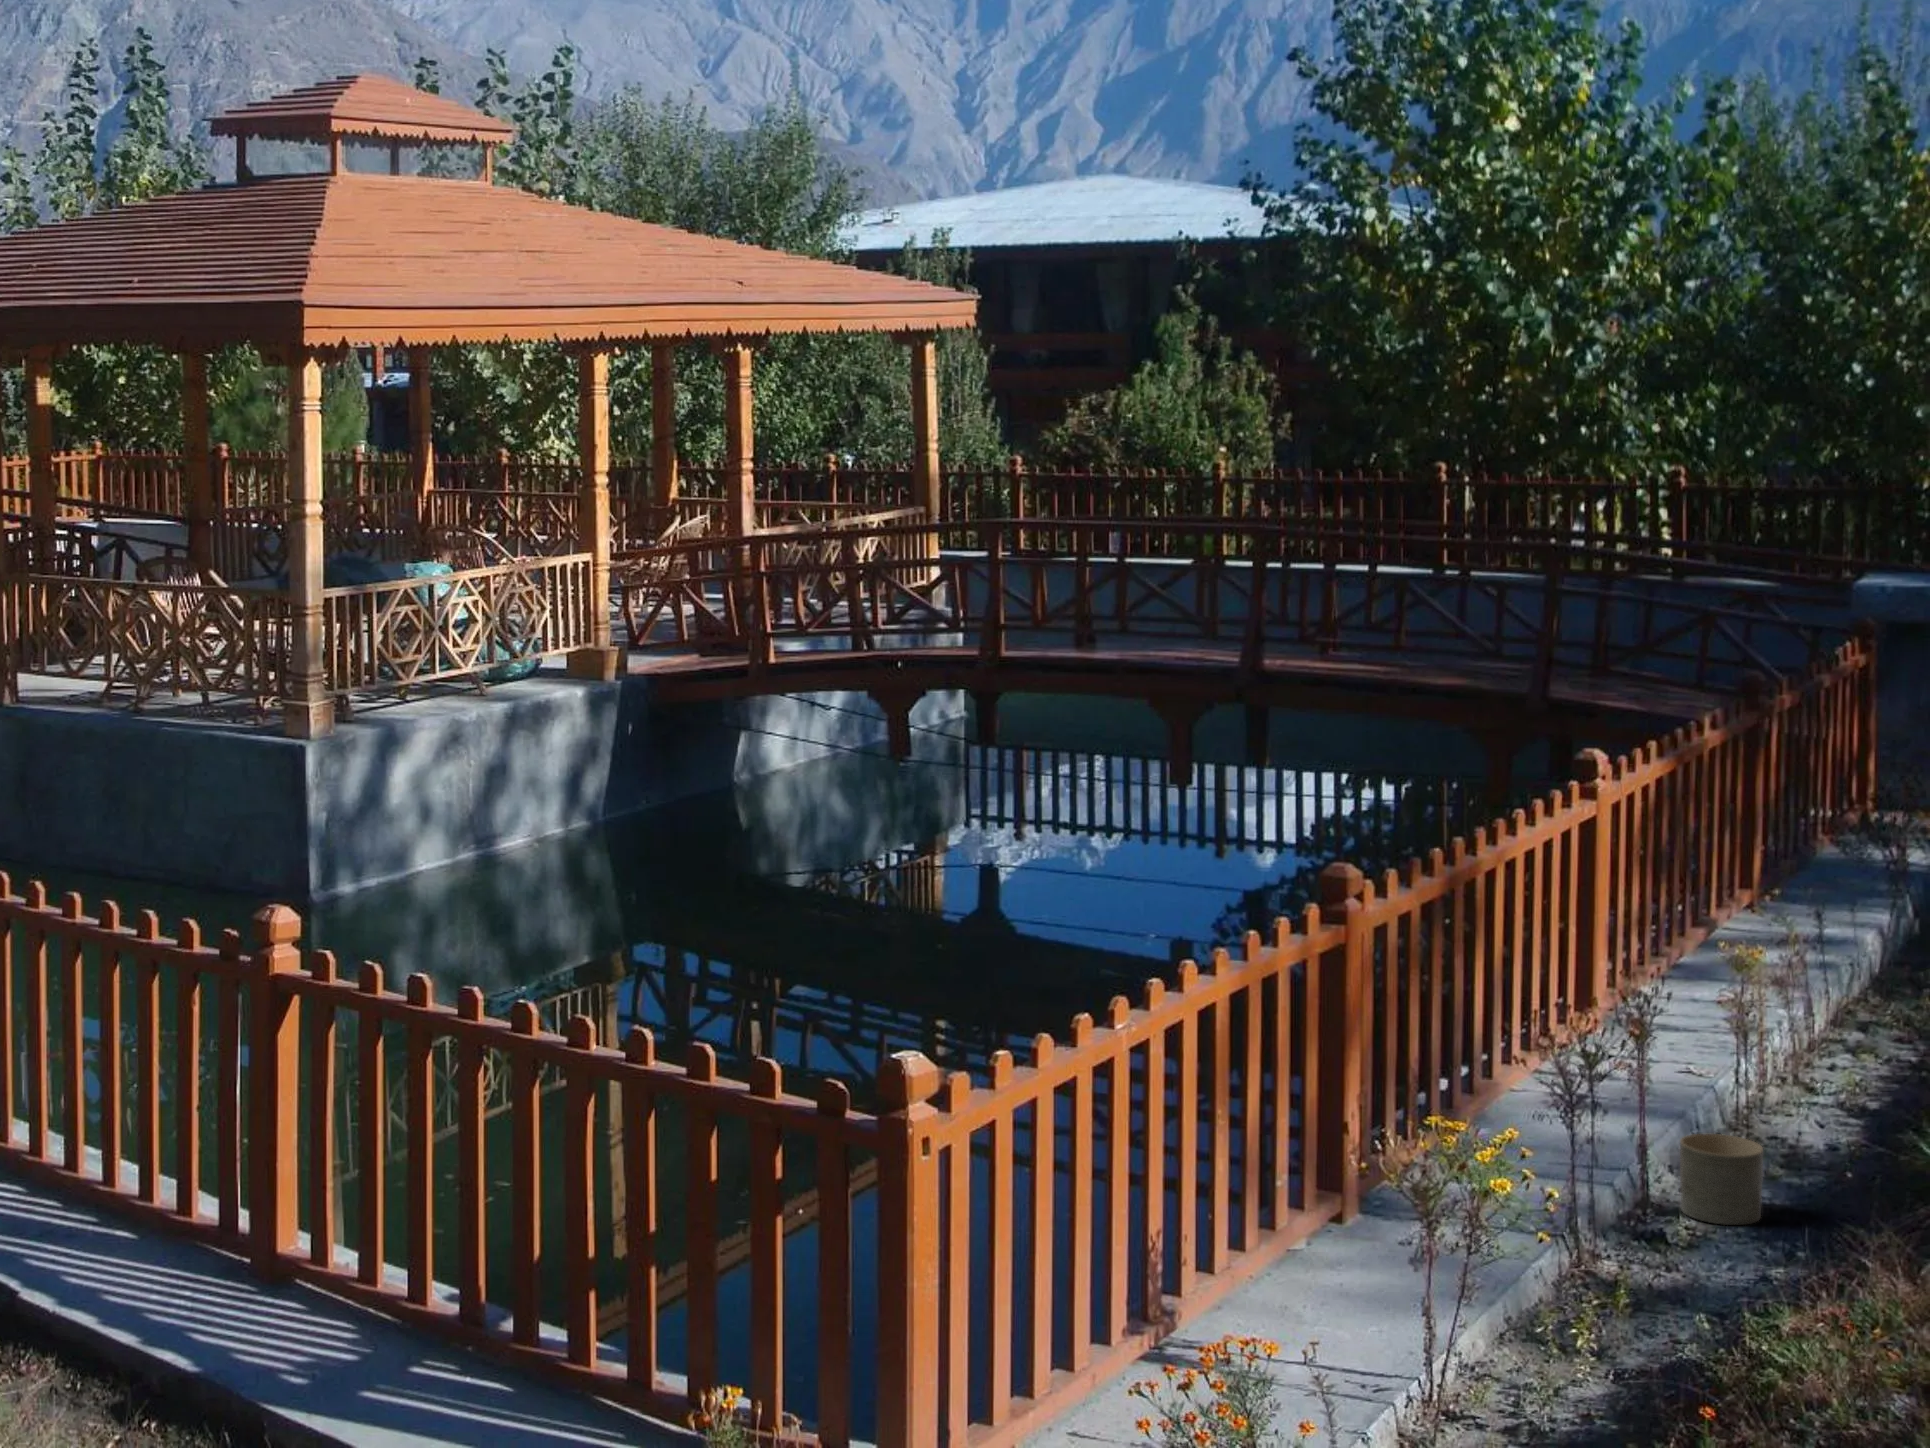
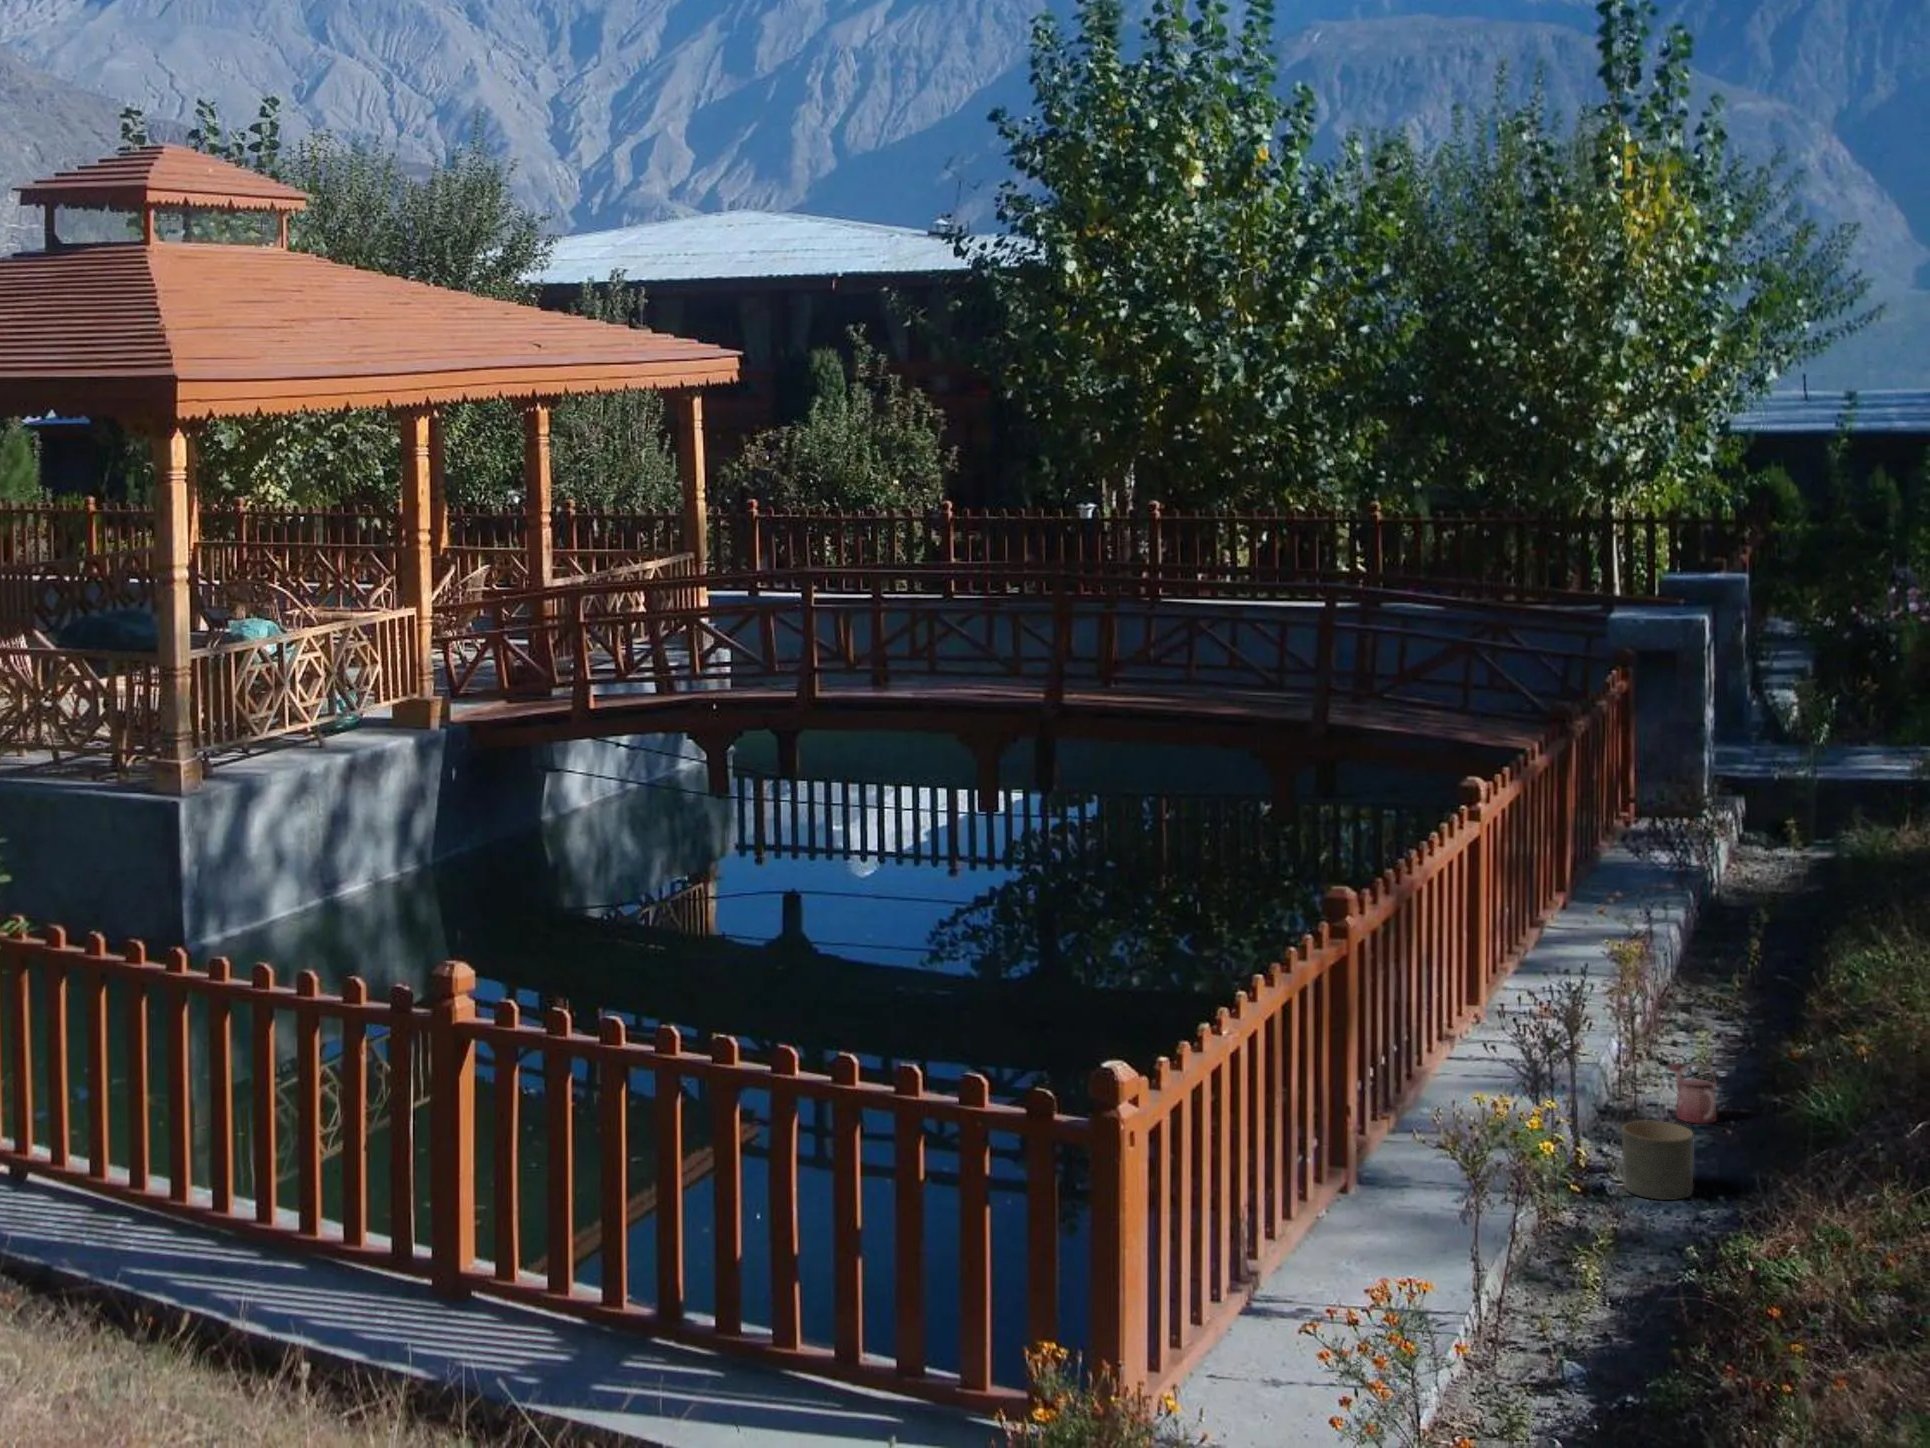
watering can: none [1785,1078,1838,1149] -> present [1668,1063,1717,1124]

